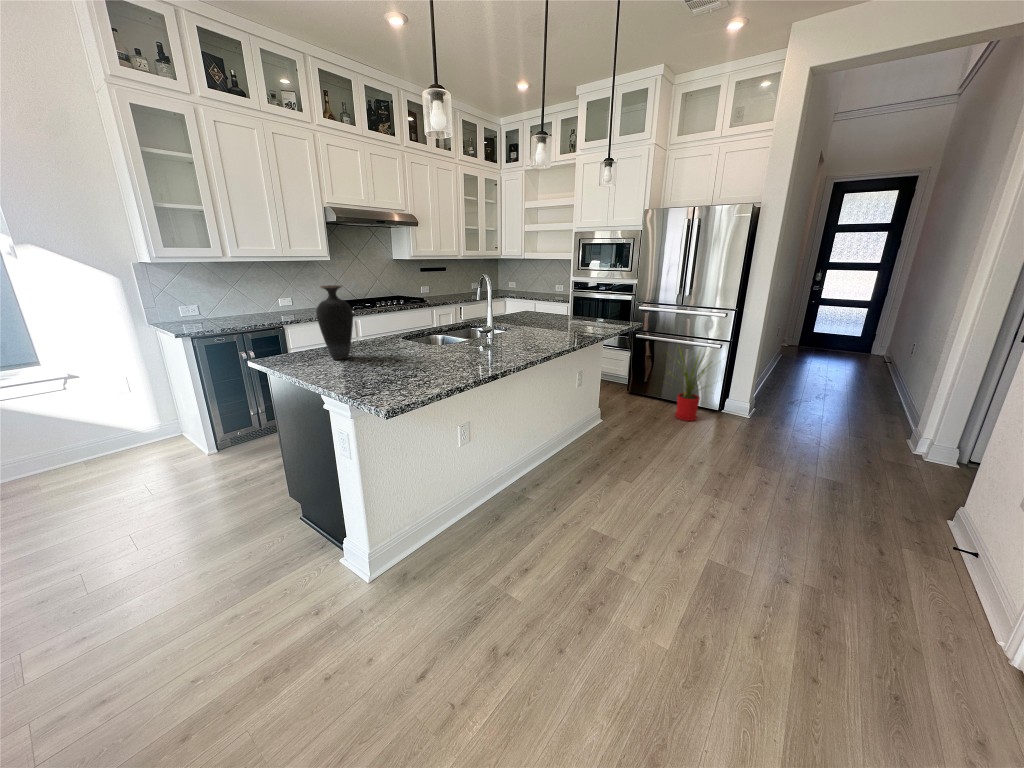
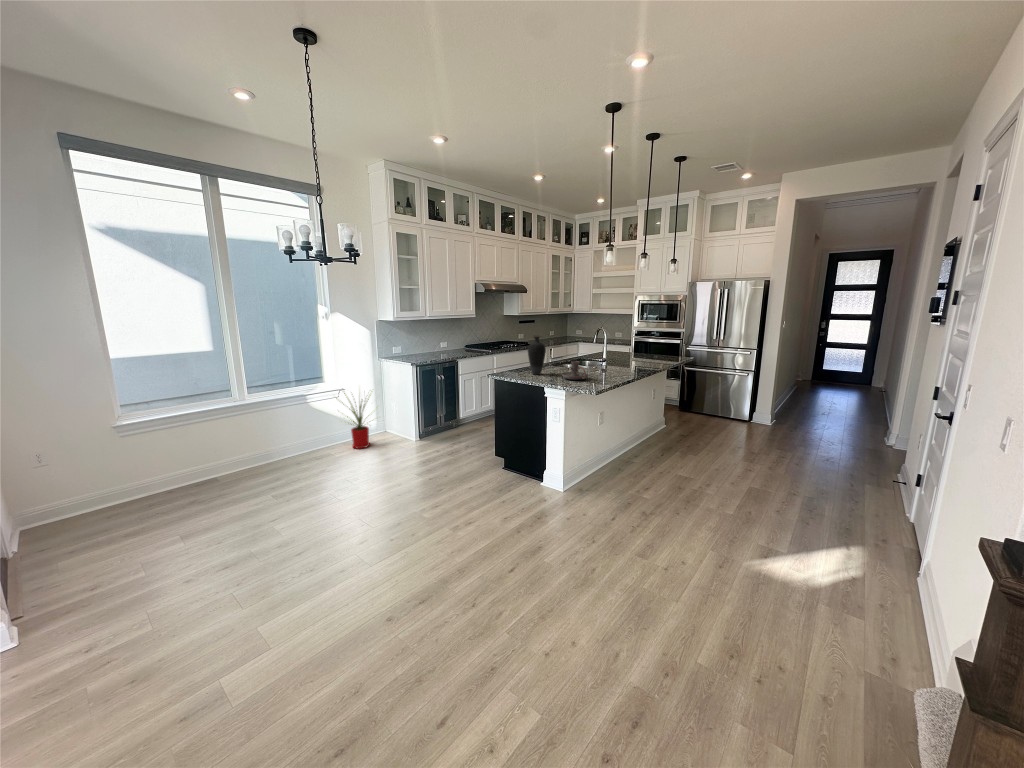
candle holder: none [370,335,422,372] -> present [562,361,588,380]
house plant: present [674,348,711,421] -> present [336,393,370,449]

